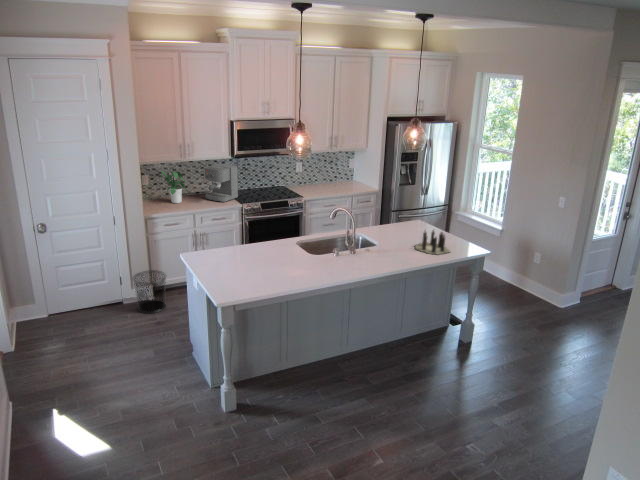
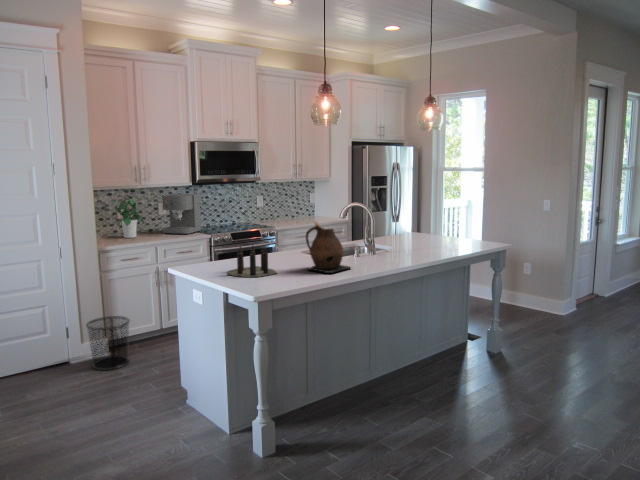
candle: present [415,230,449,254] -> present [228,246,277,277]
ceramic pitcher: none [281,233,318,279] -> present [306,222,350,273]

